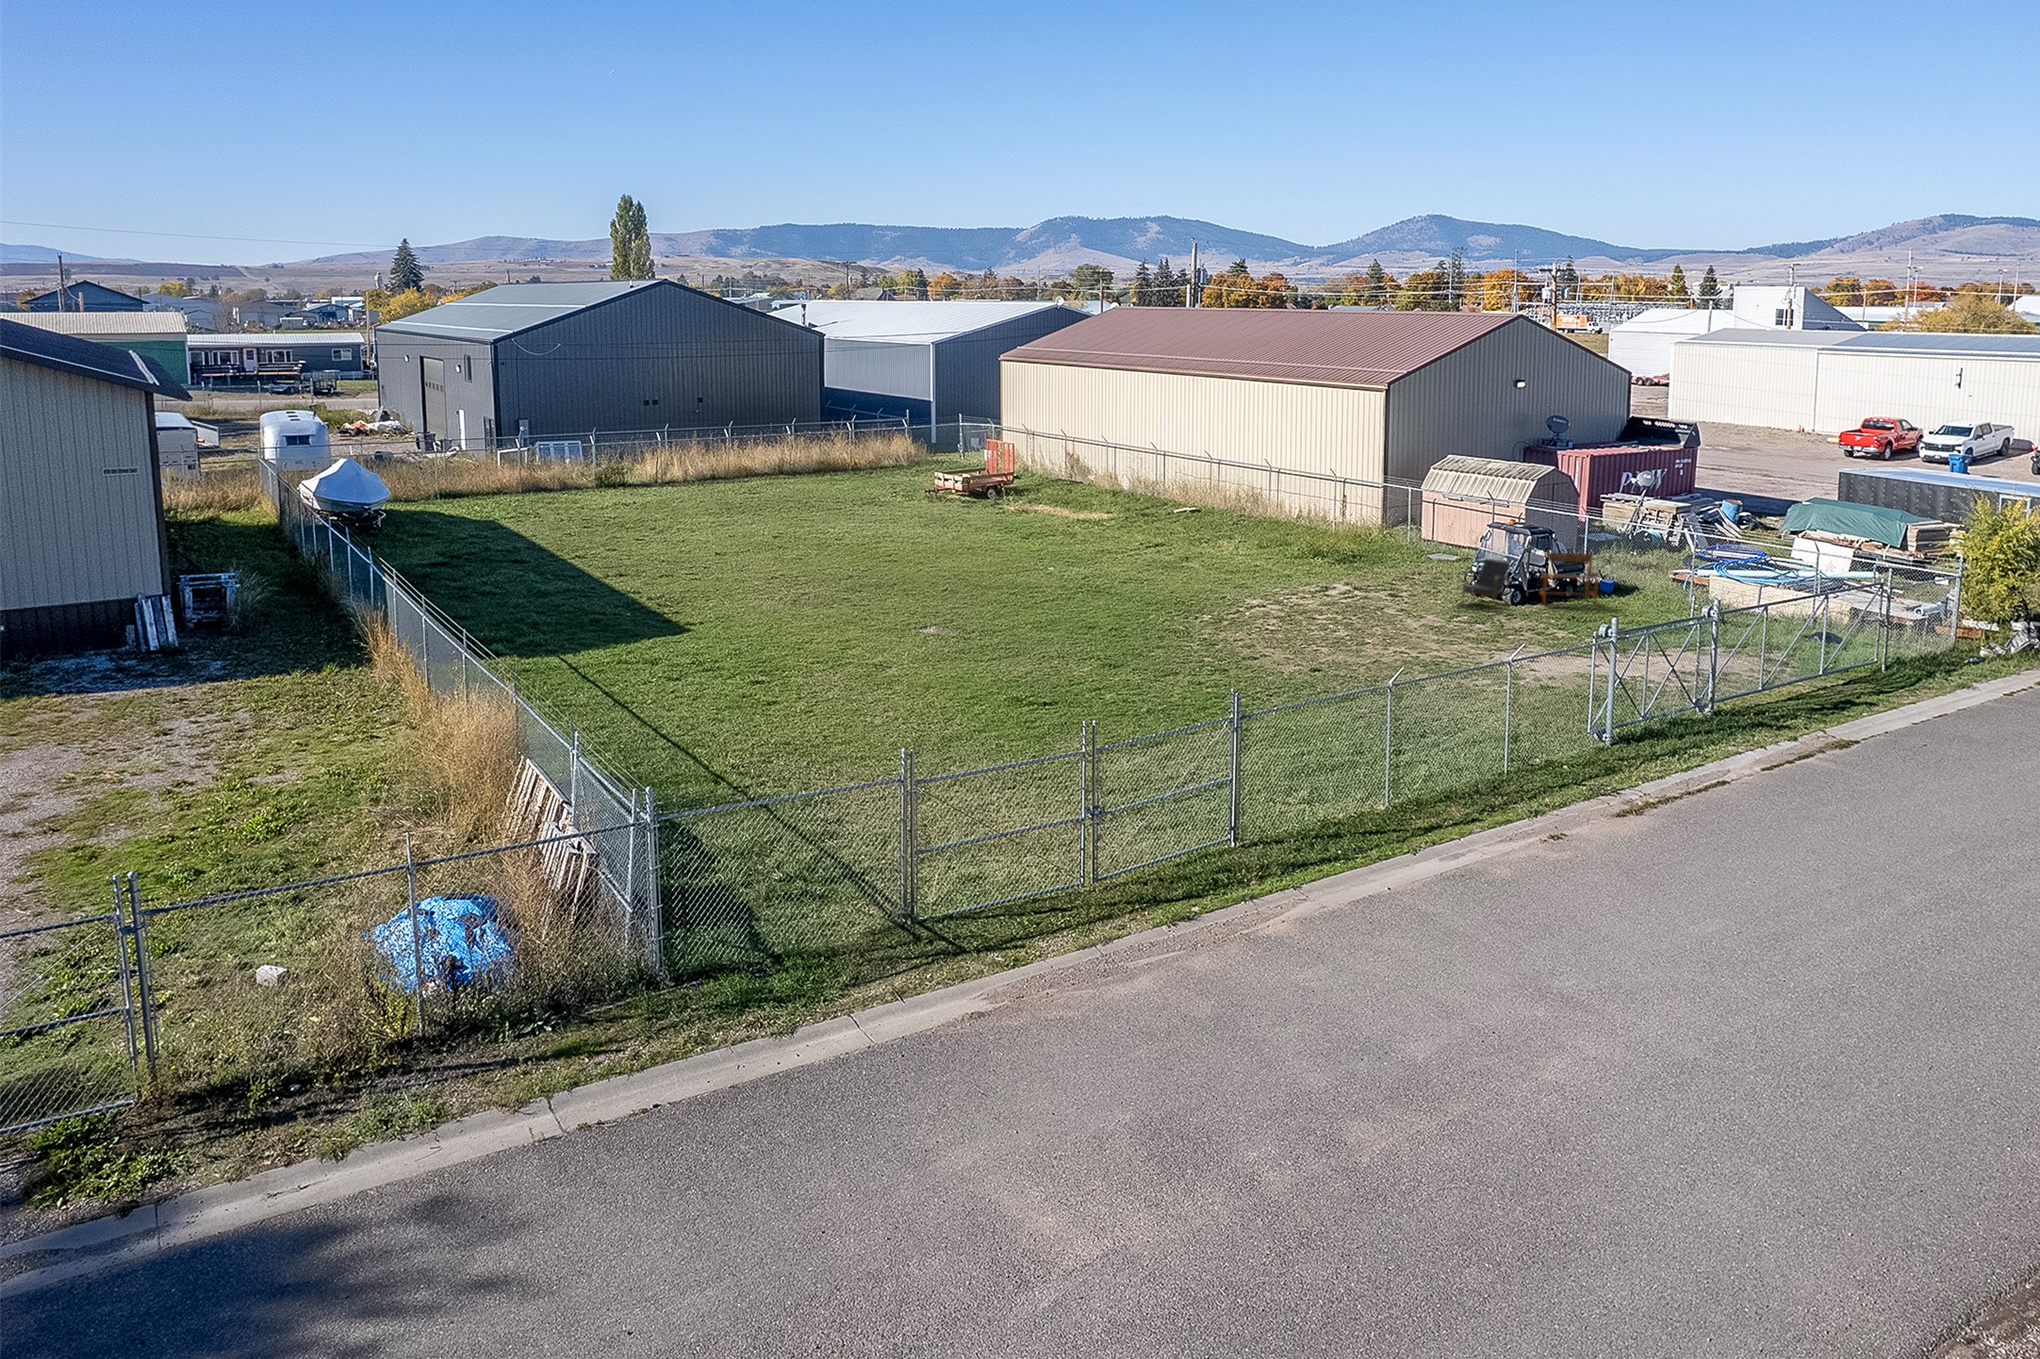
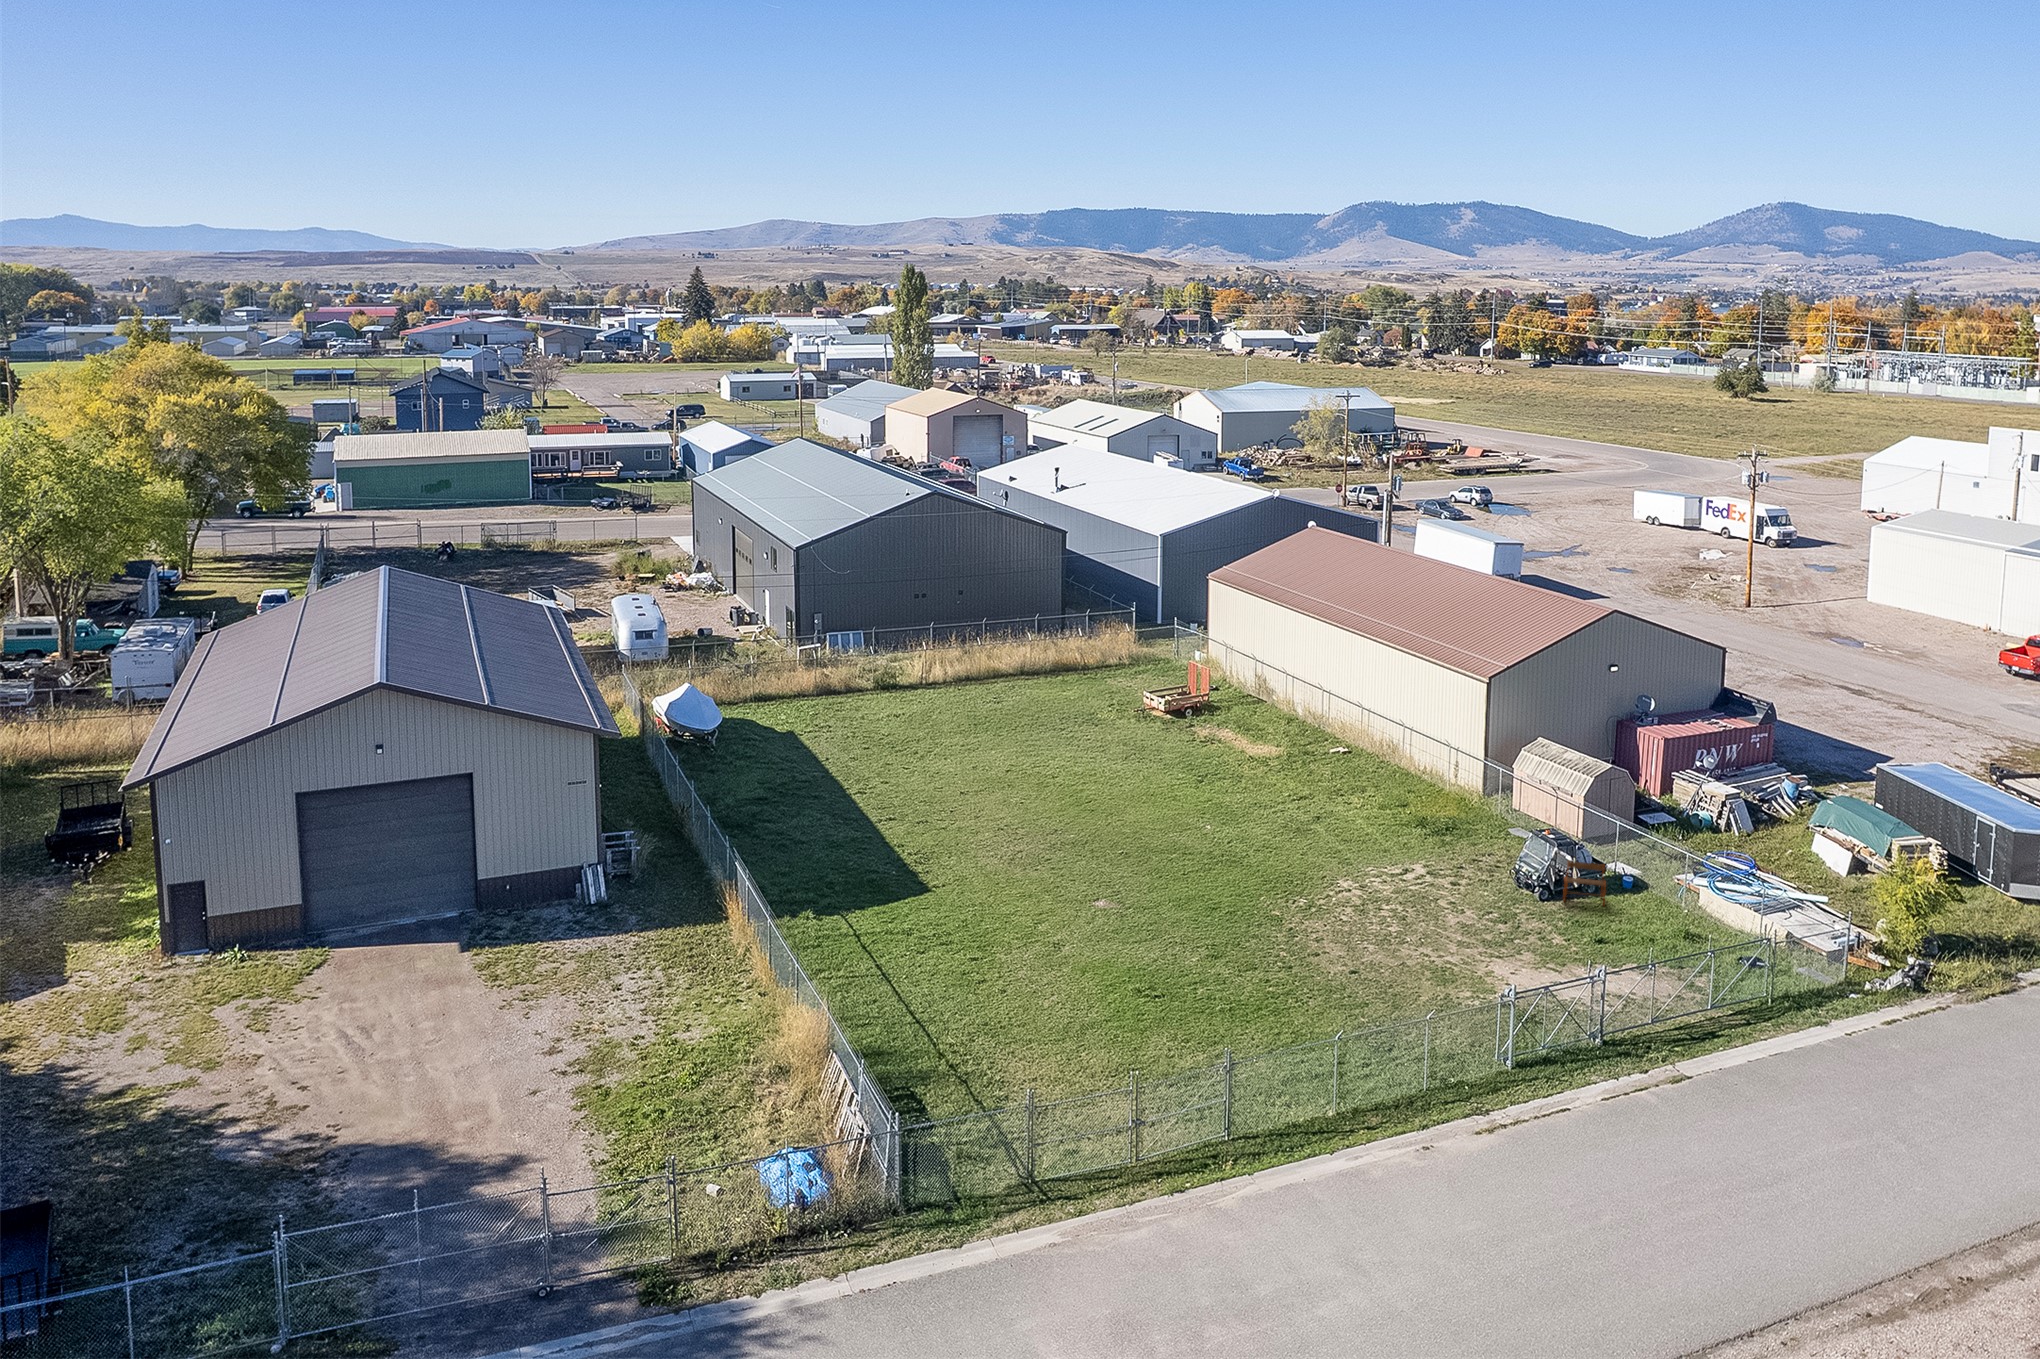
lounge chair: present [1462,558,1511,606] -> none [1501,862,1539,904]

